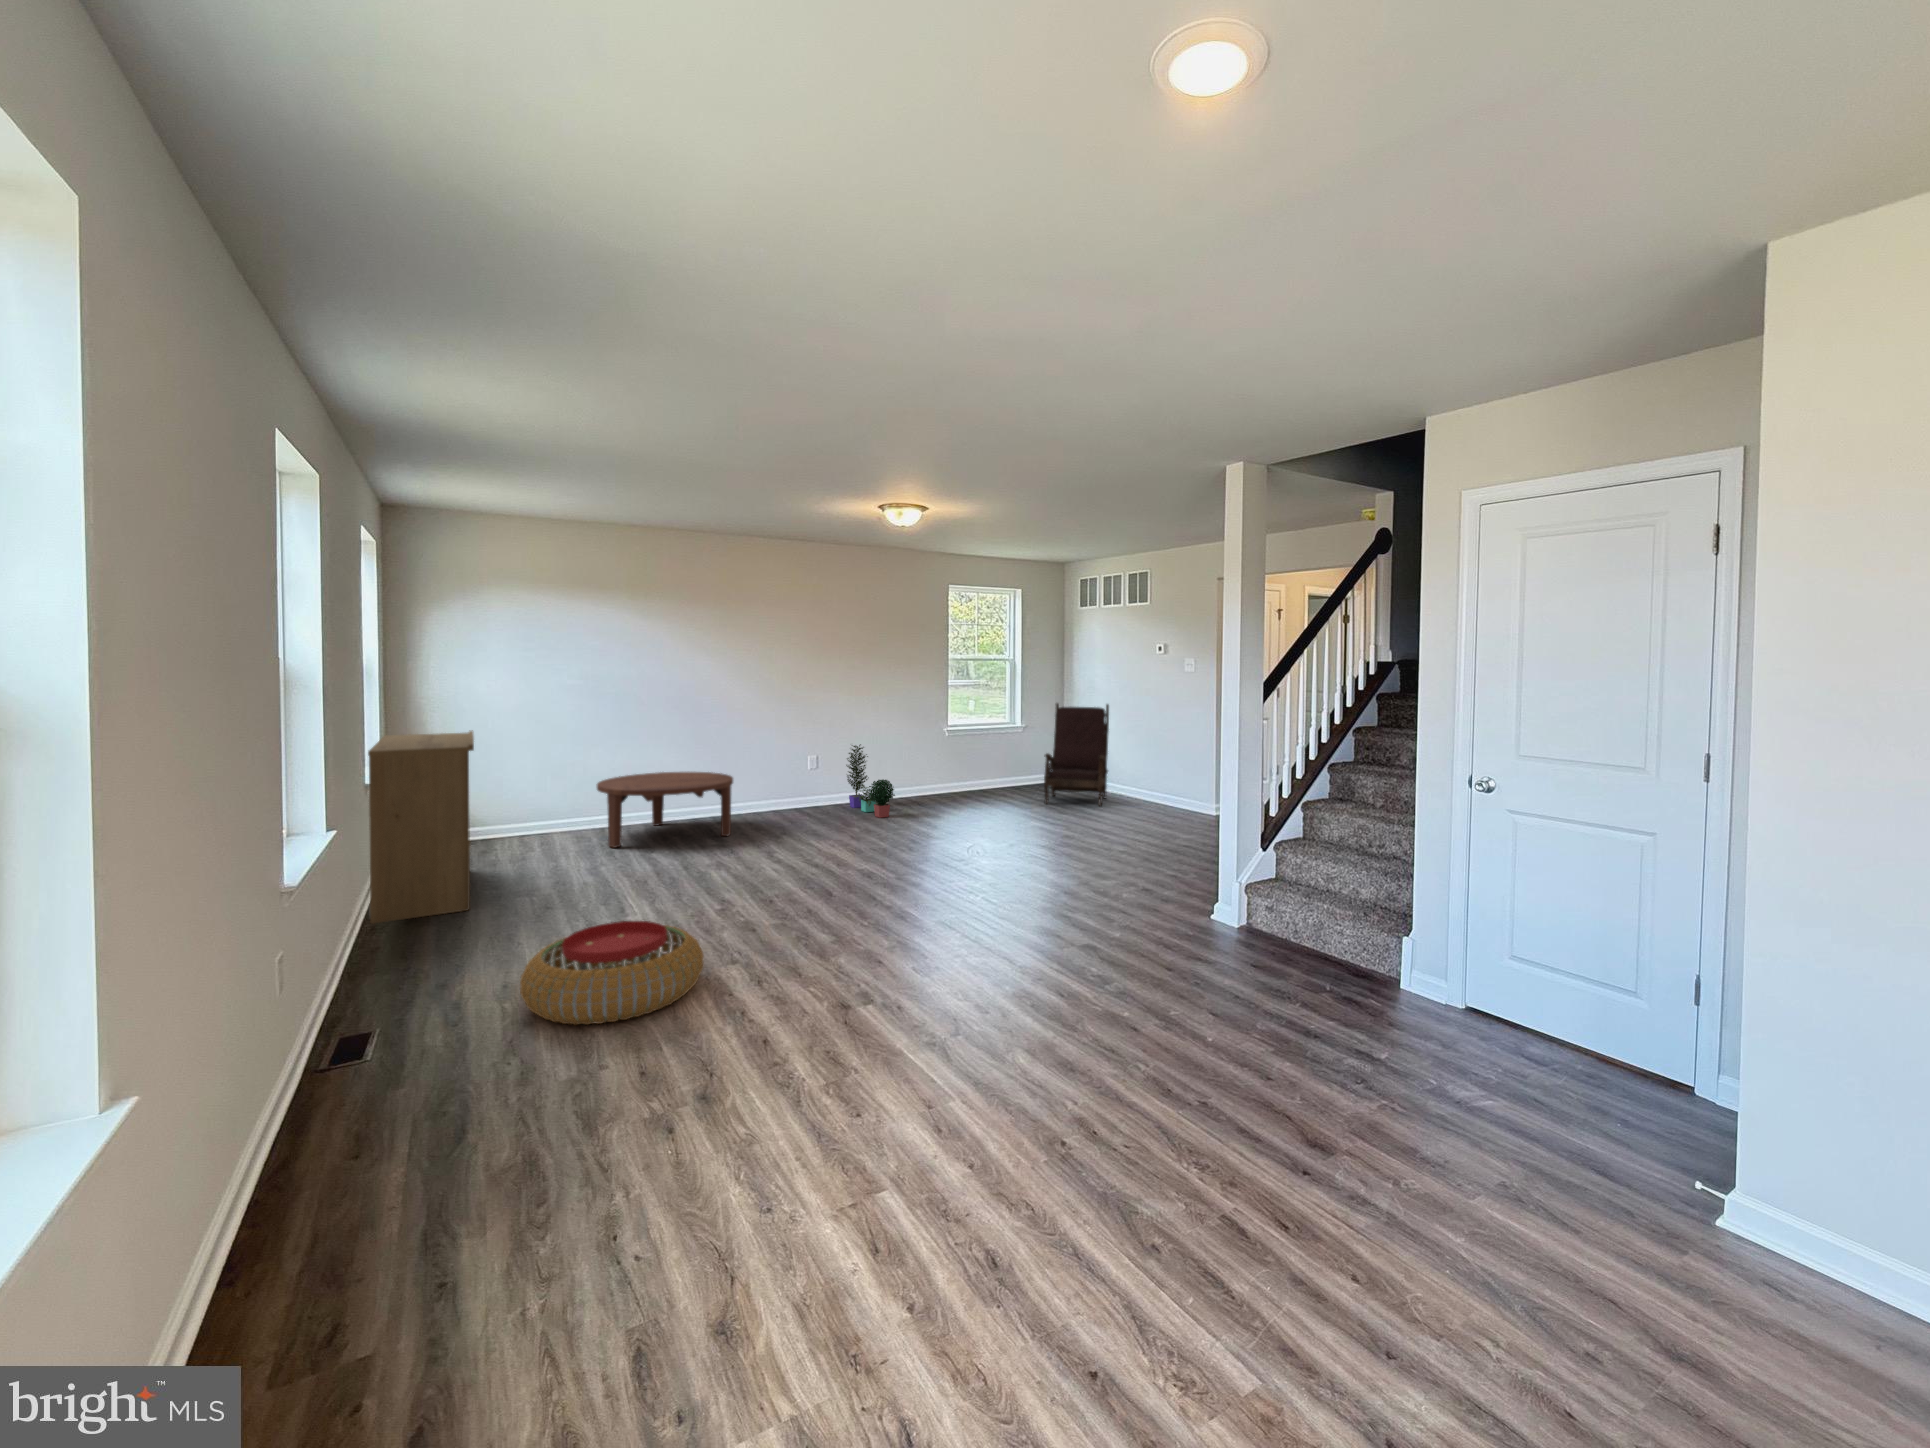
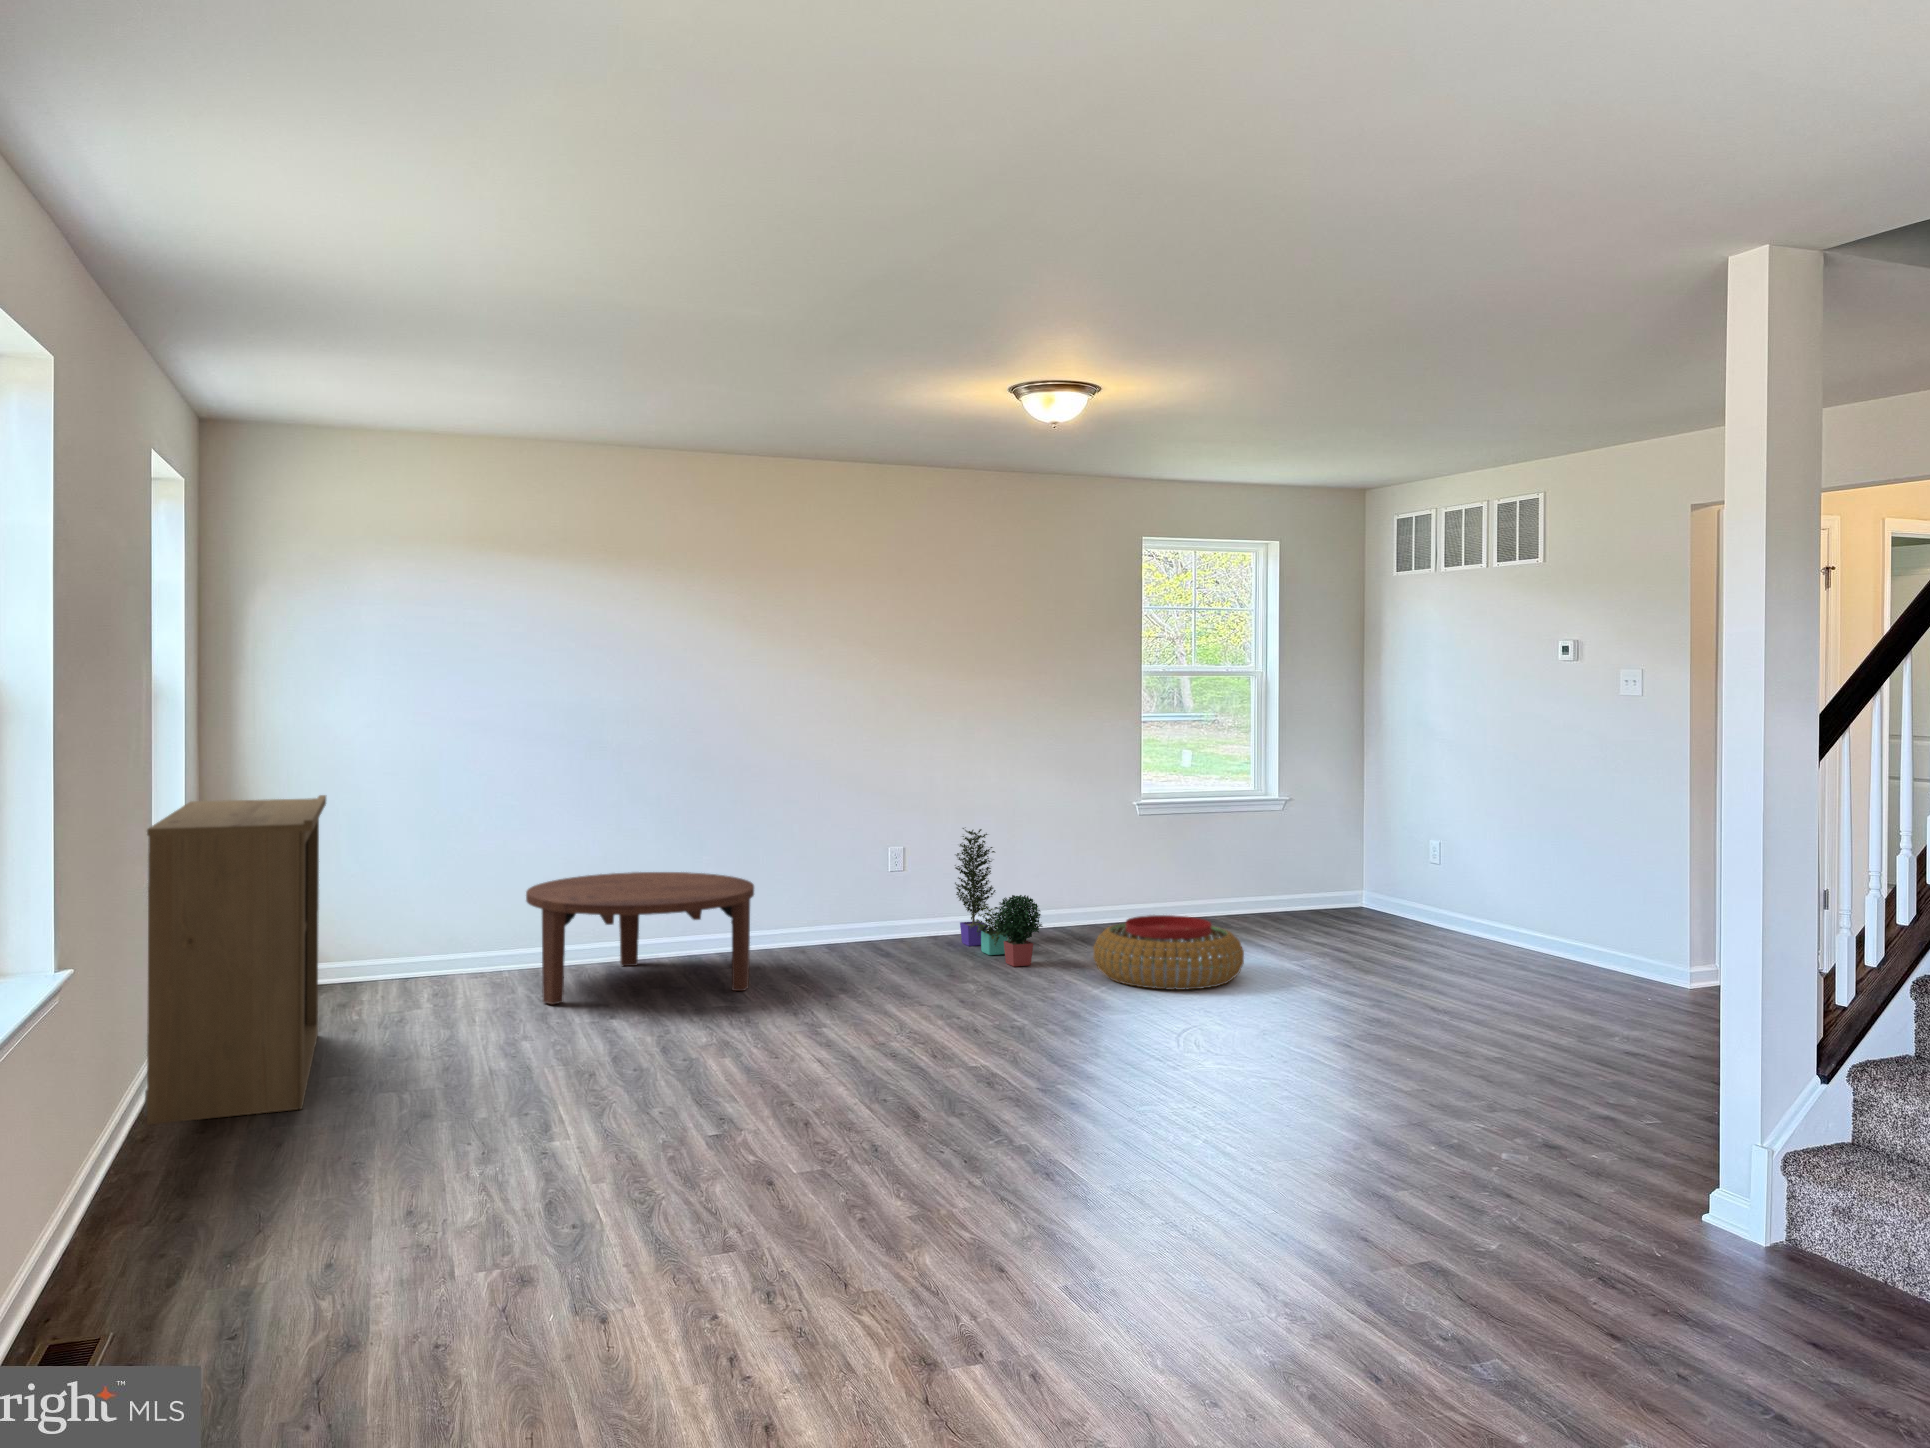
armchair: present [1044,703,1109,806] -> none [1327,756,1458,960]
pouf: present [520,921,703,1025] -> present [1093,915,1244,990]

